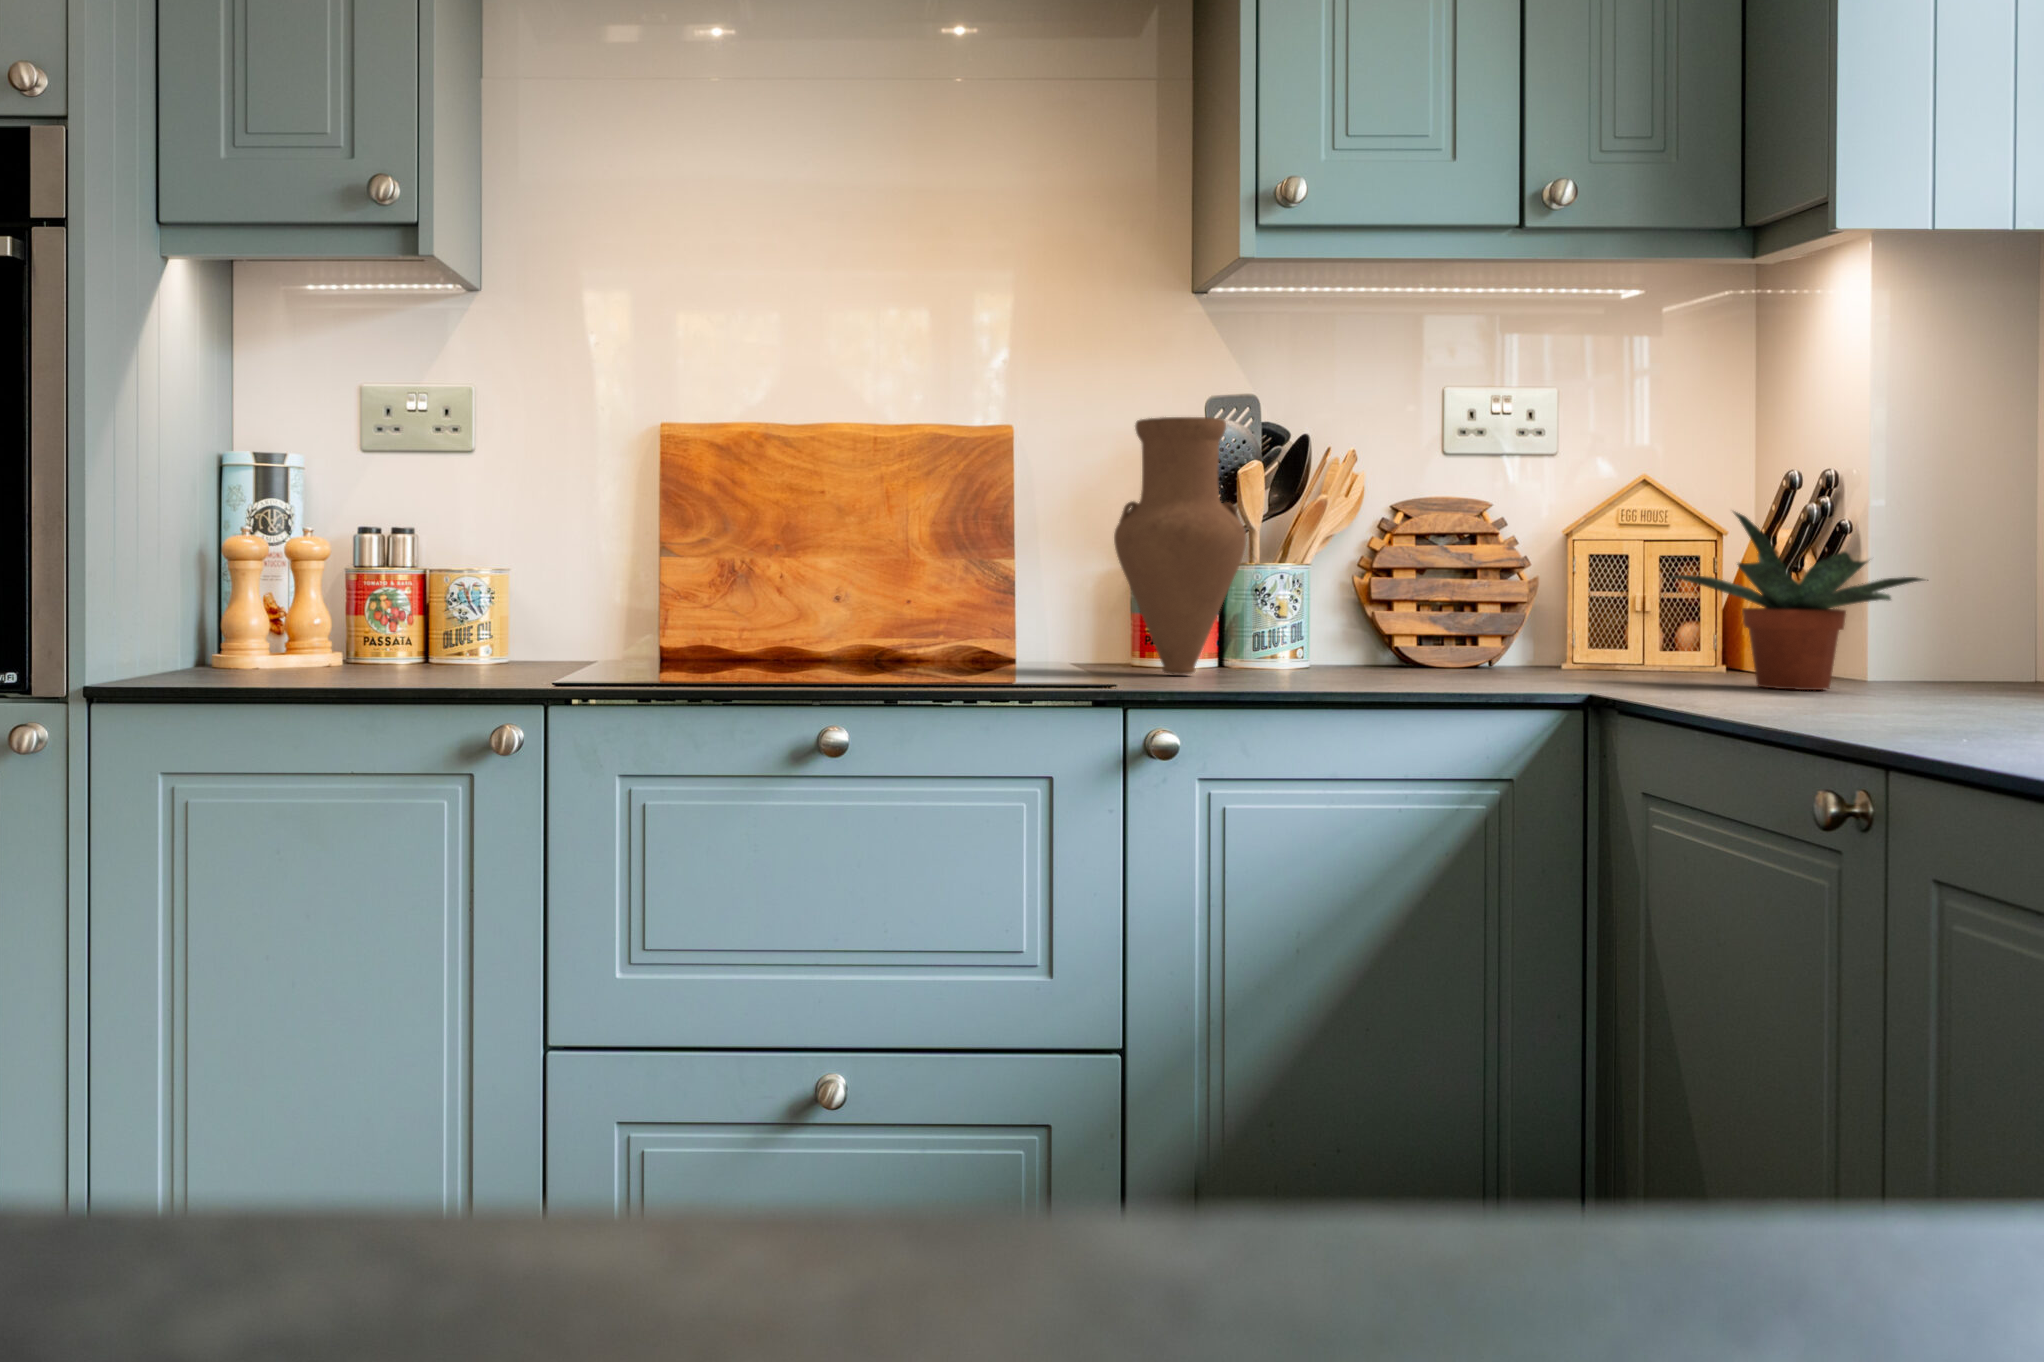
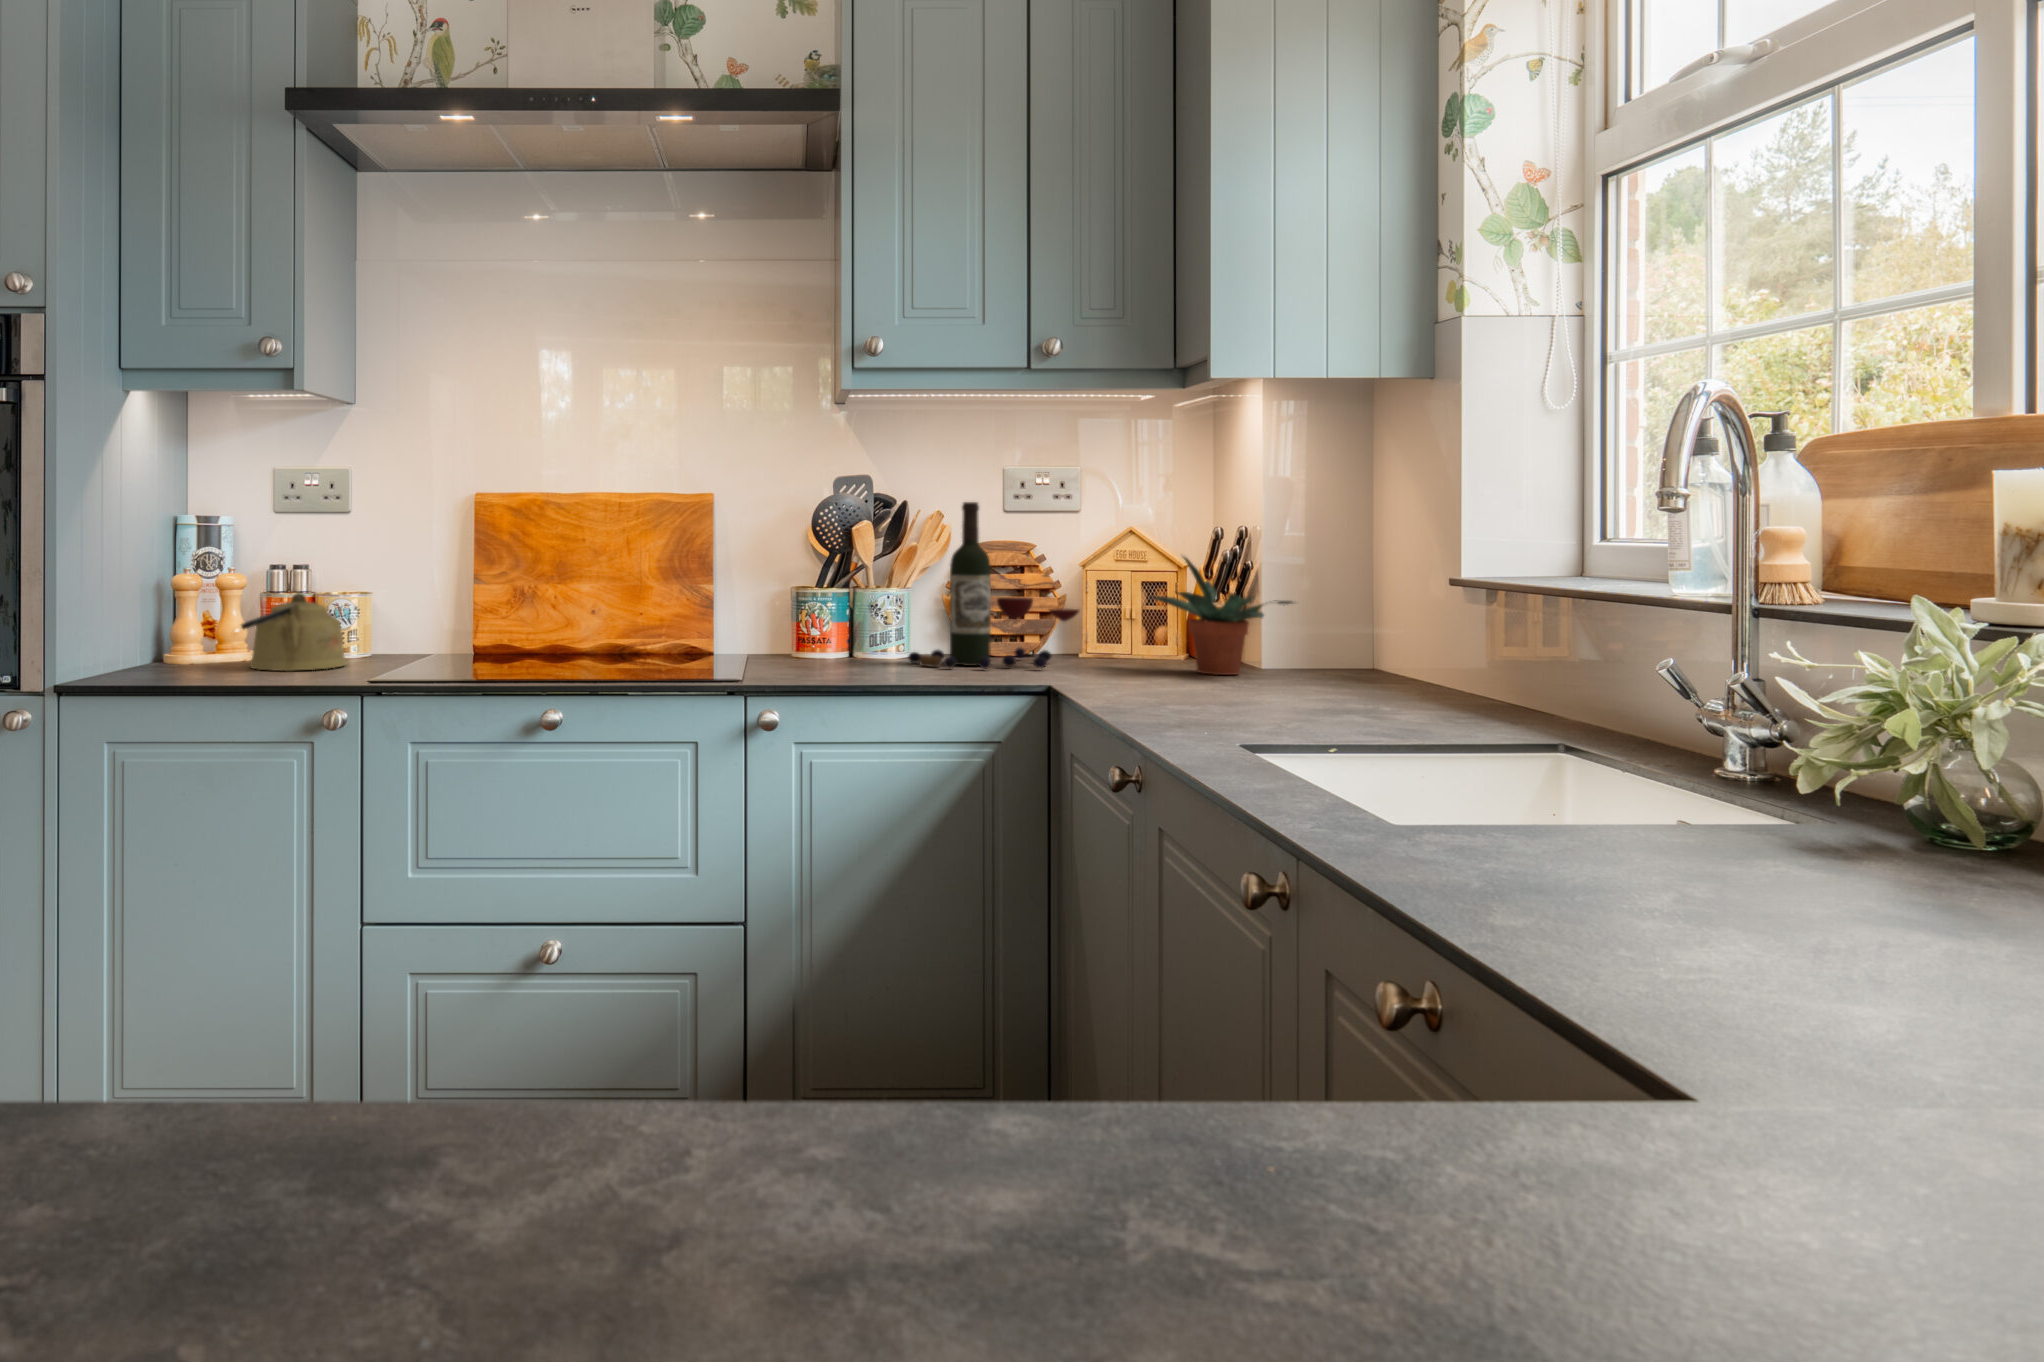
vase: present [1114,417,1247,675] -> none [770,495,856,666]
wine bottle: none [1310,433,1581,680] -> present [908,502,1079,669]
kettle: none [350,557,499,671] -> present [241,593,346,671]

